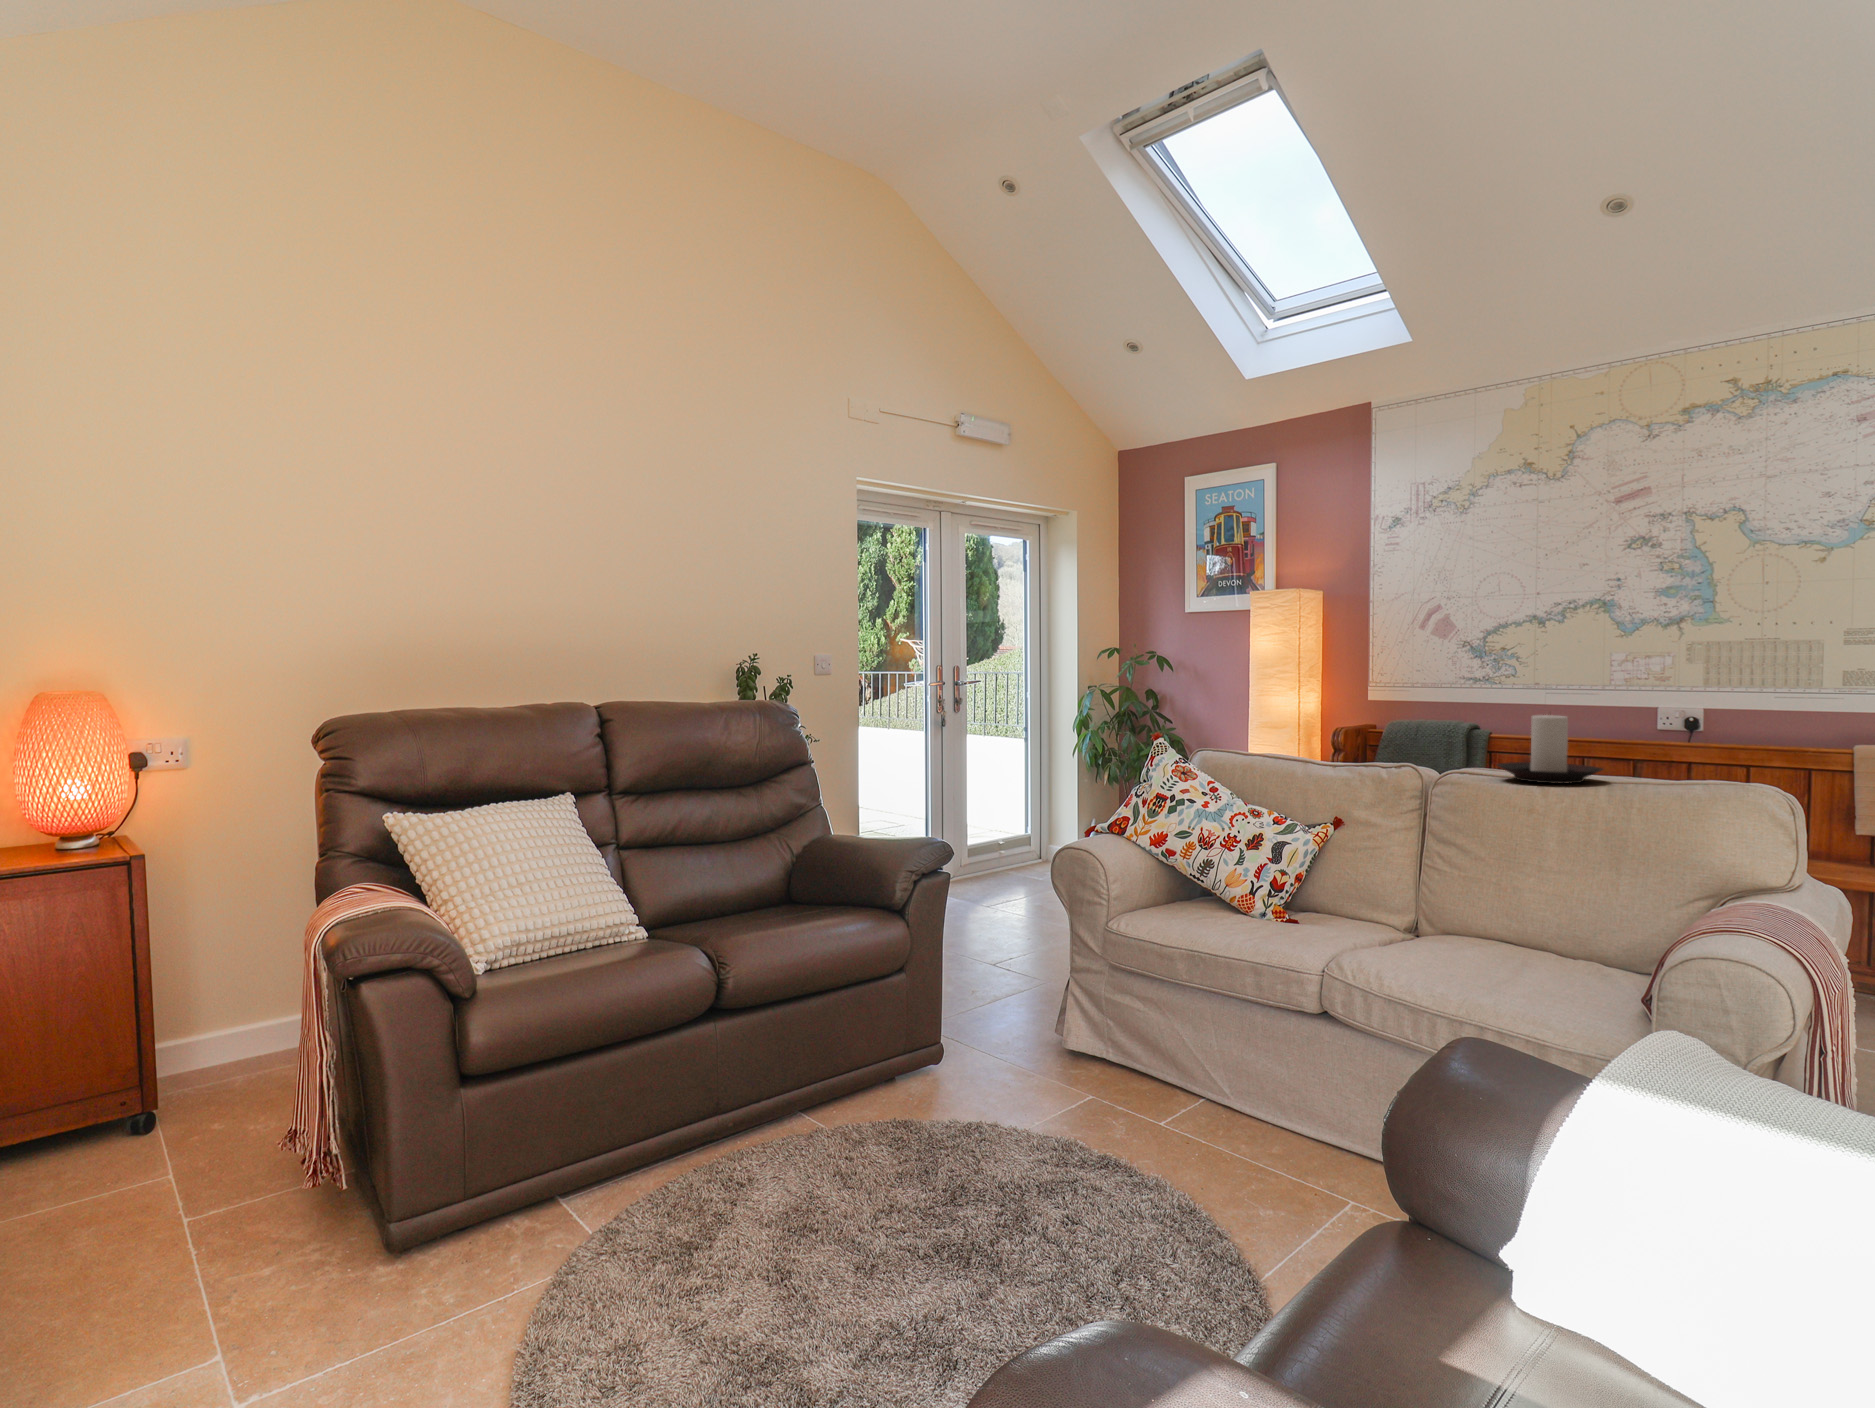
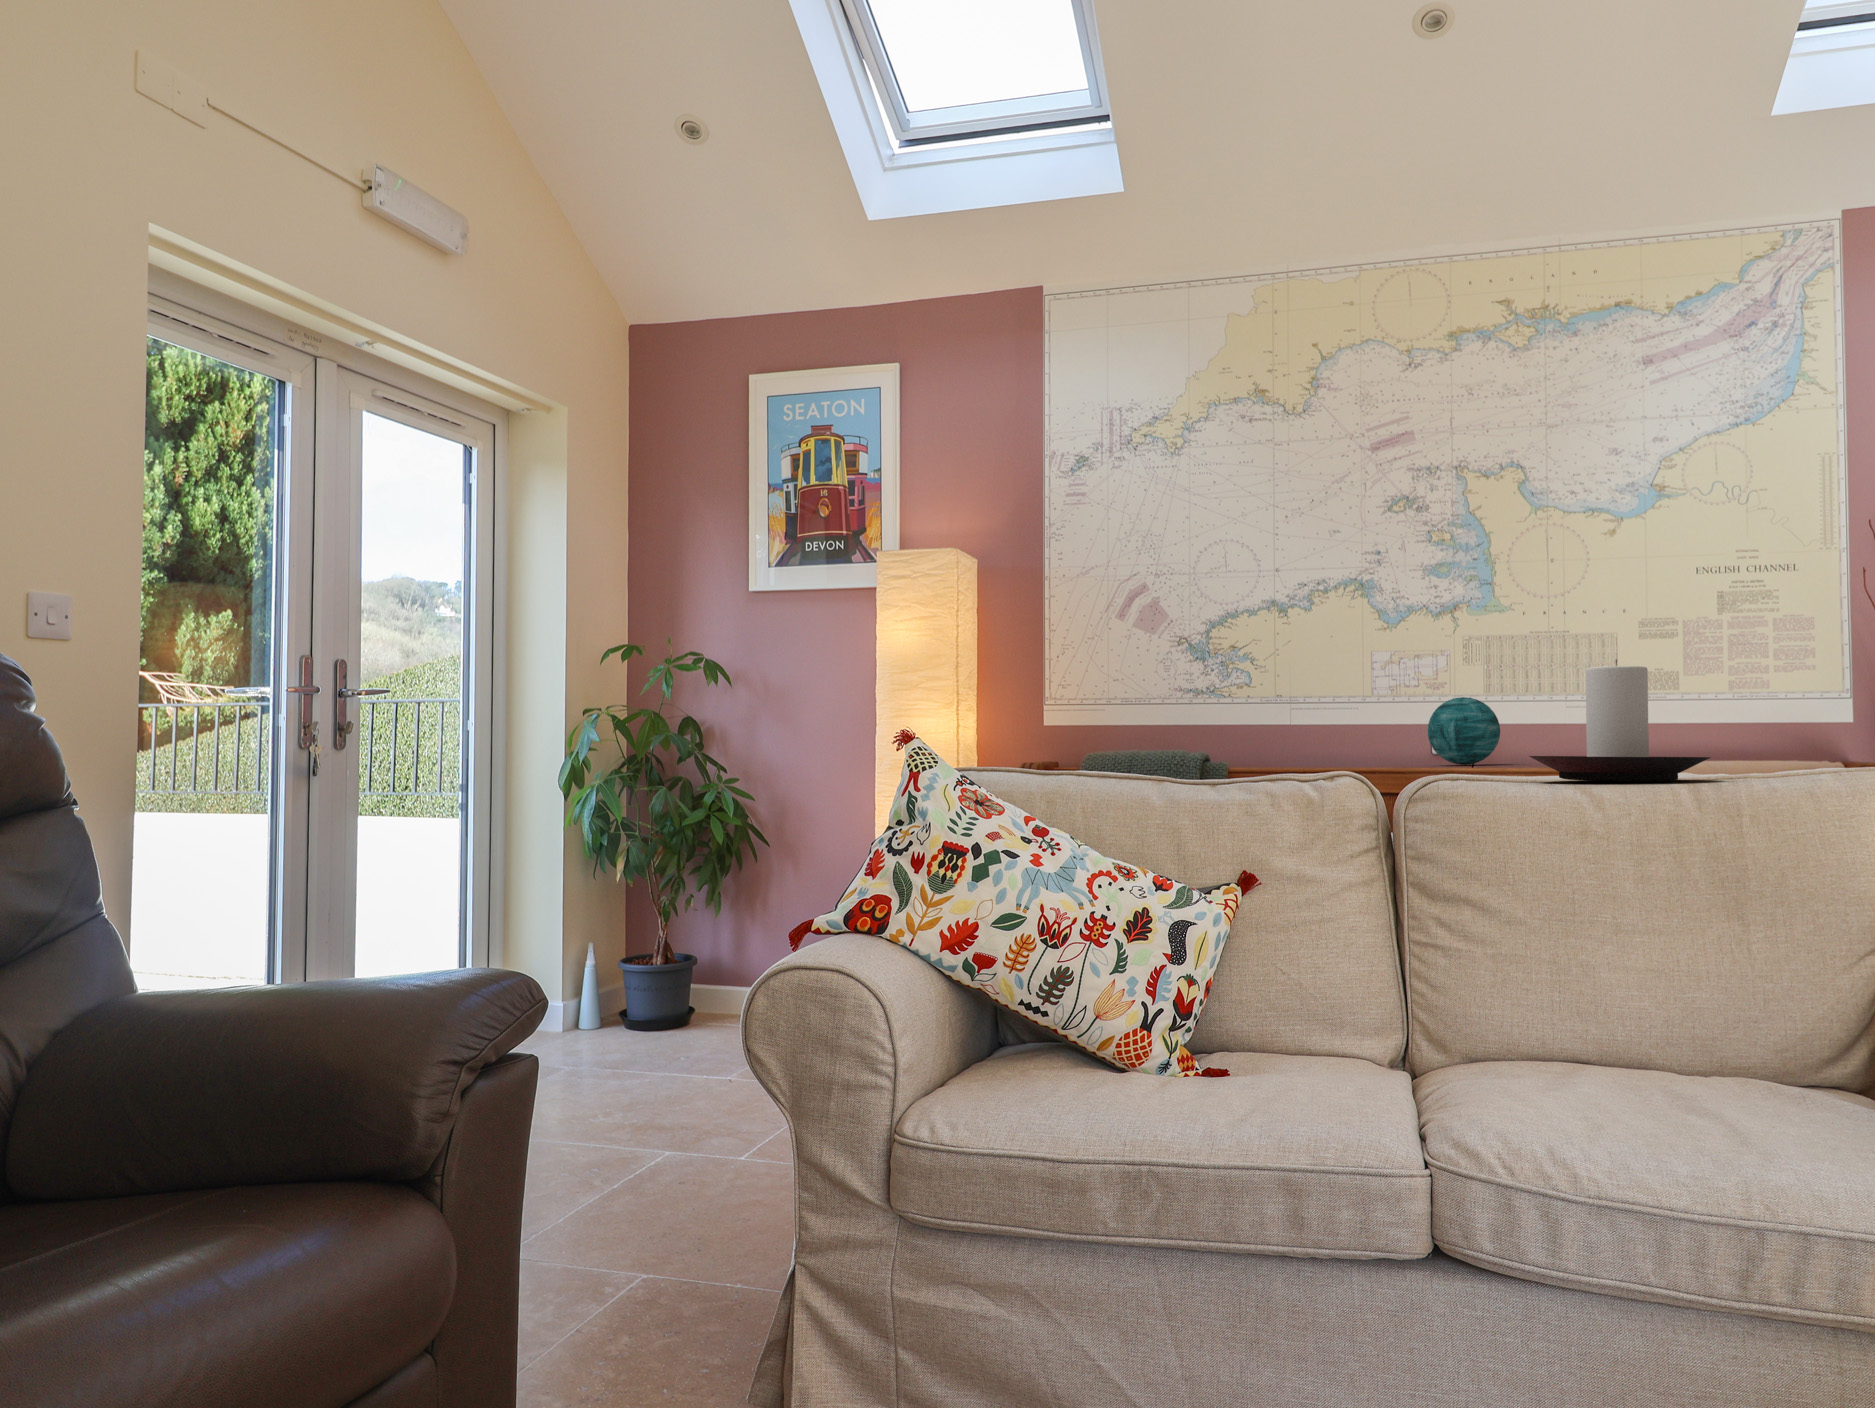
decorative orb: none [1651,687,1713,736] -> present [1428,697,1500,765]

